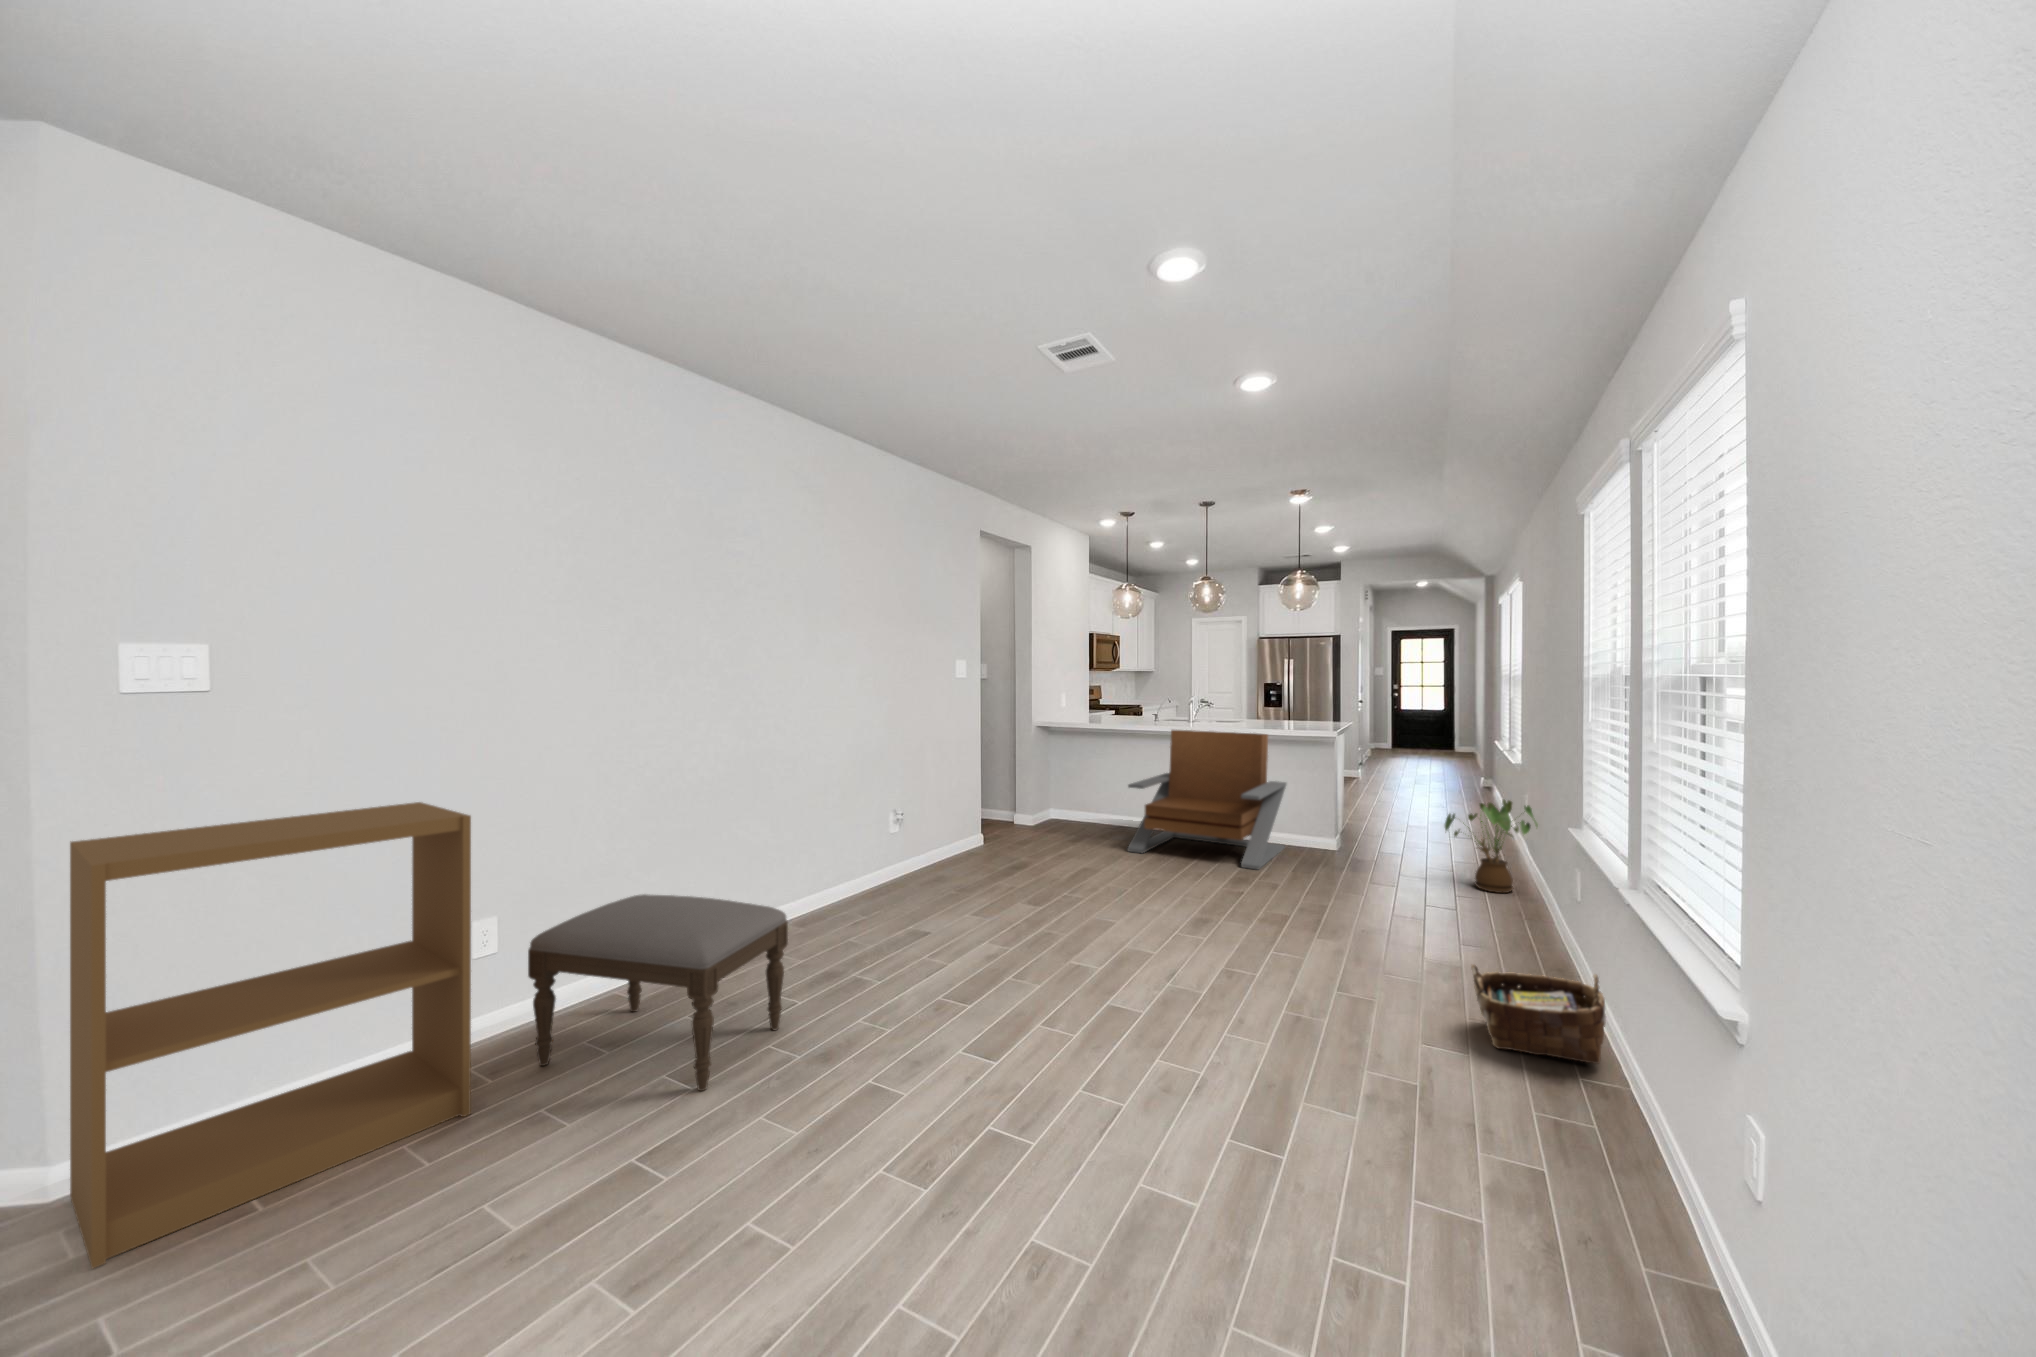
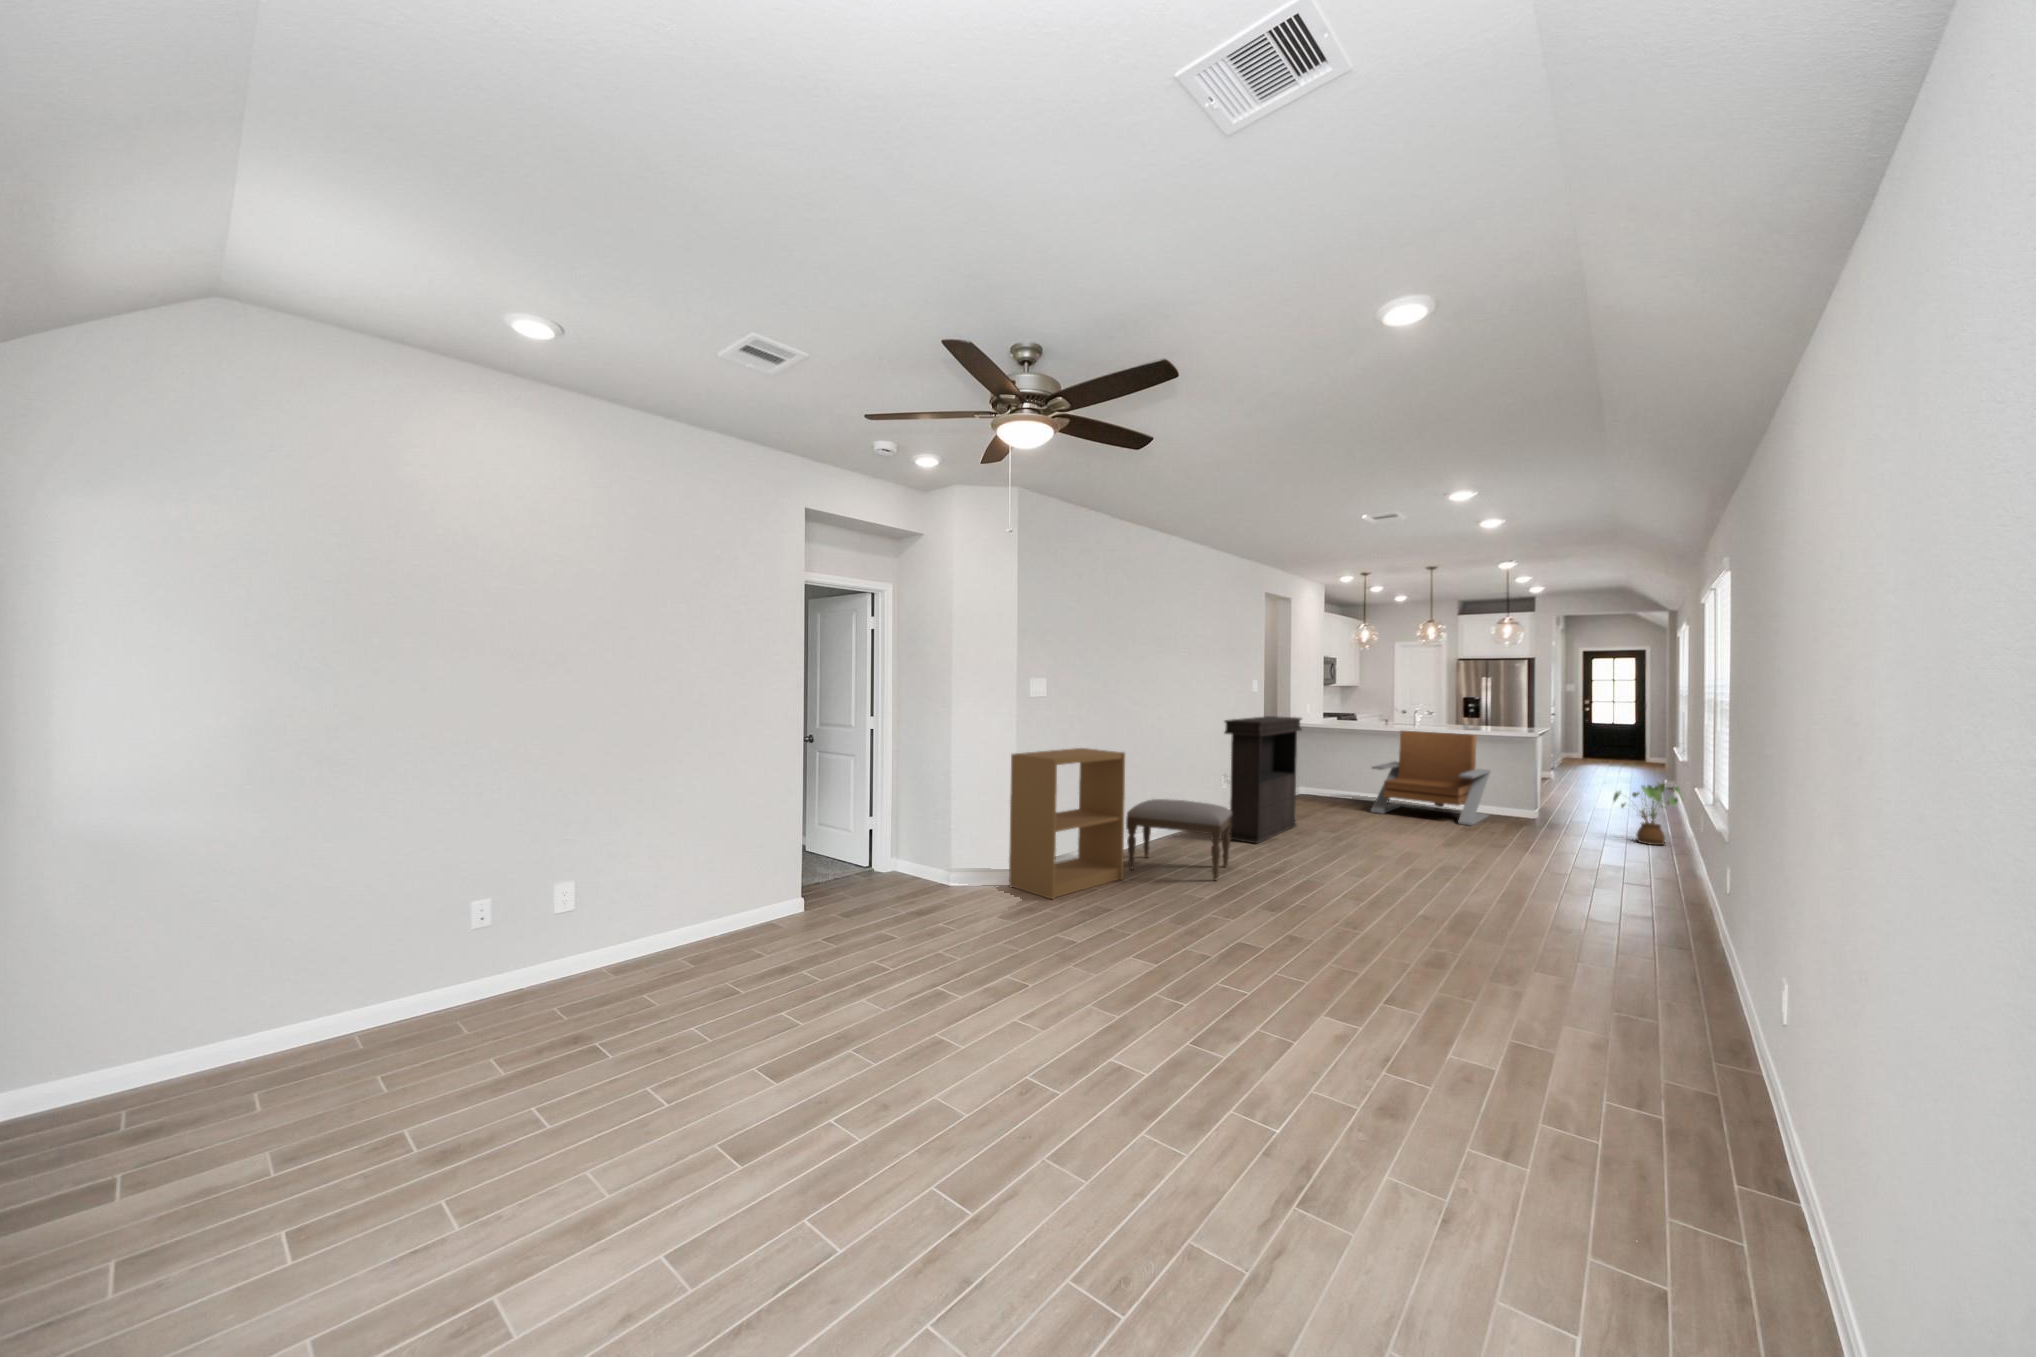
console table: none [847,715,1007,944] -> present [1225,716,1301,844]
woven basket: present [1471,965,1606,1064] -> none [1615,856,1693,903]

